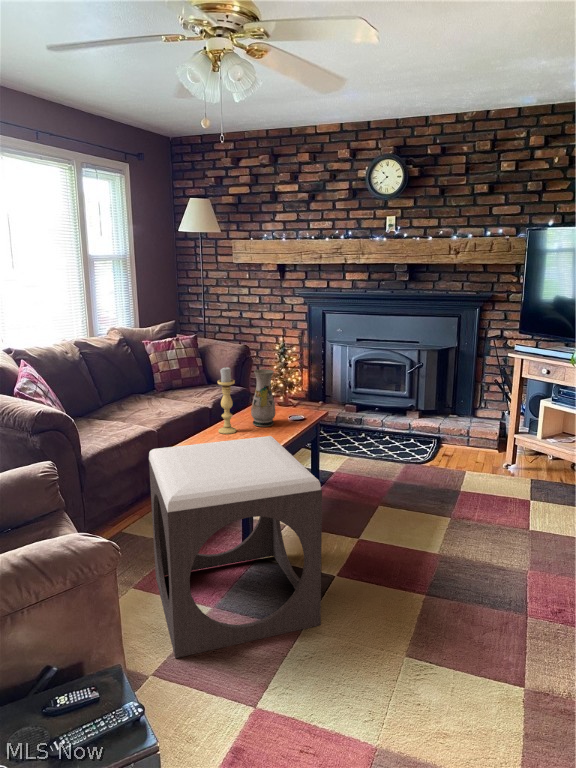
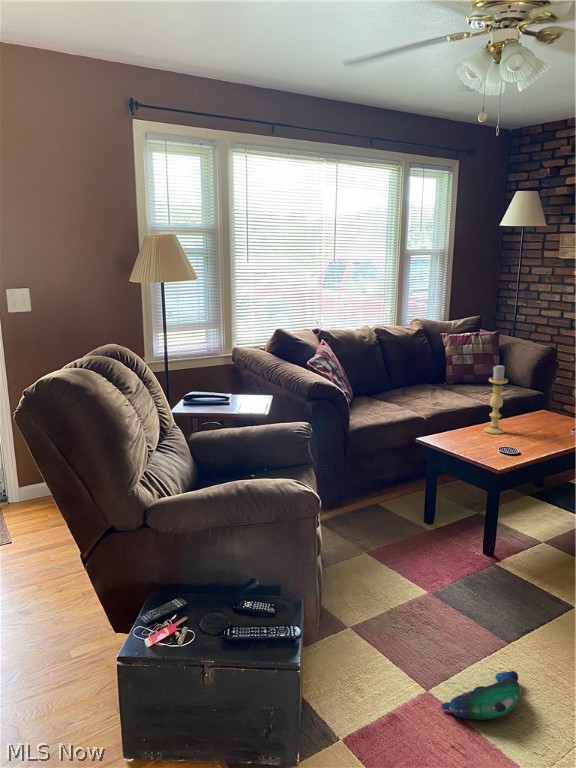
vase: present [251,369,275,427] -> none [525,372,557,434]
footstool: present [149,436,322,658] -> none [376,431,548,647]
plush toy: none [275,654,337,720] -> present [441,671,521,720]

